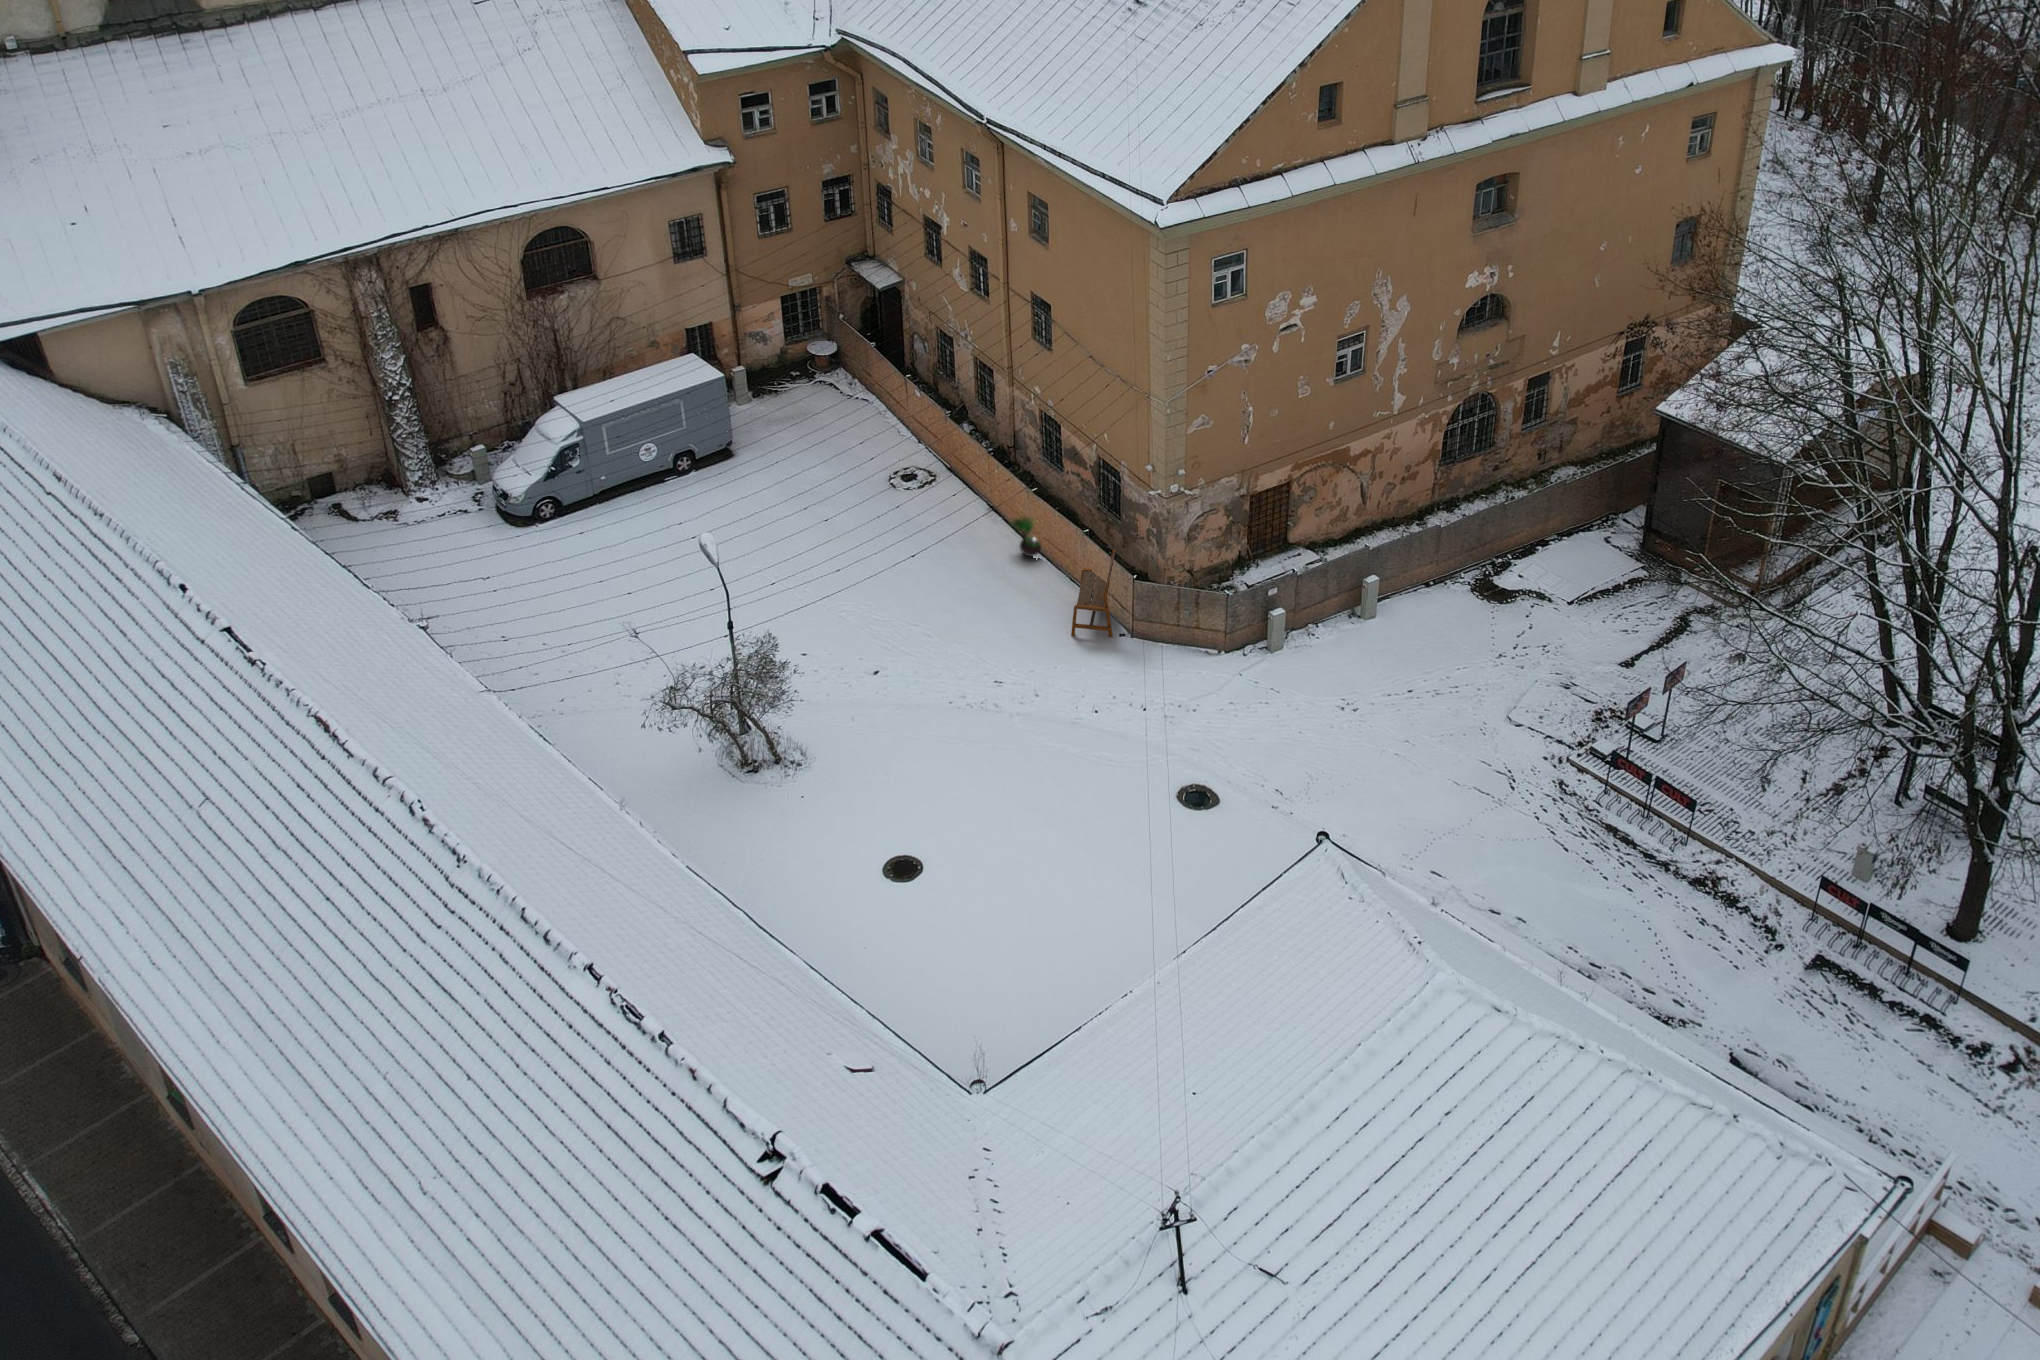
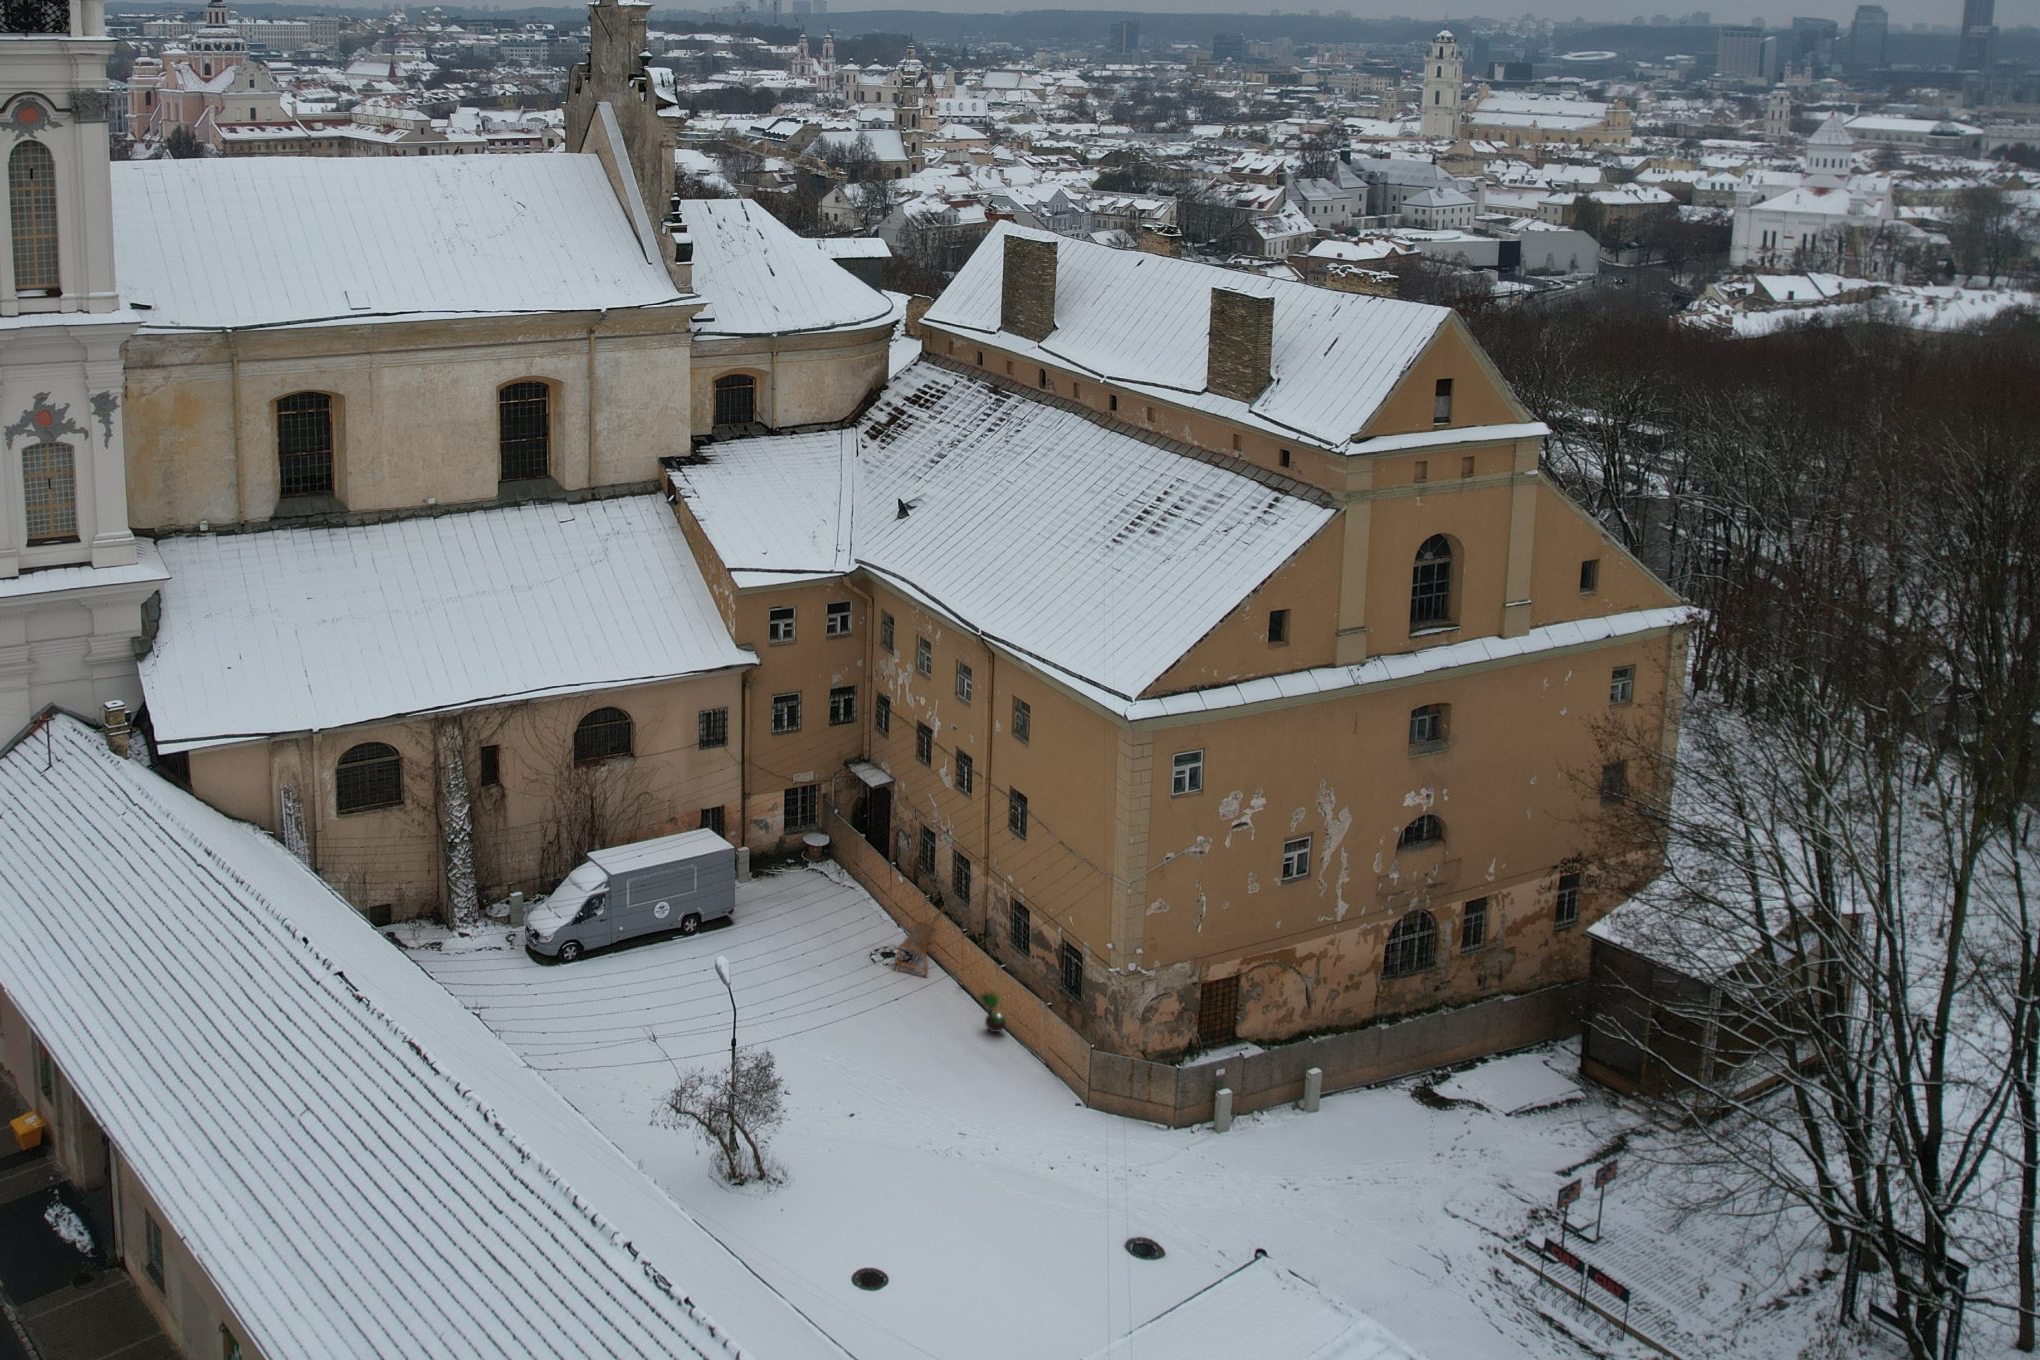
bench: present [1071,549,1116,637] -> present [895,908,943,977]

